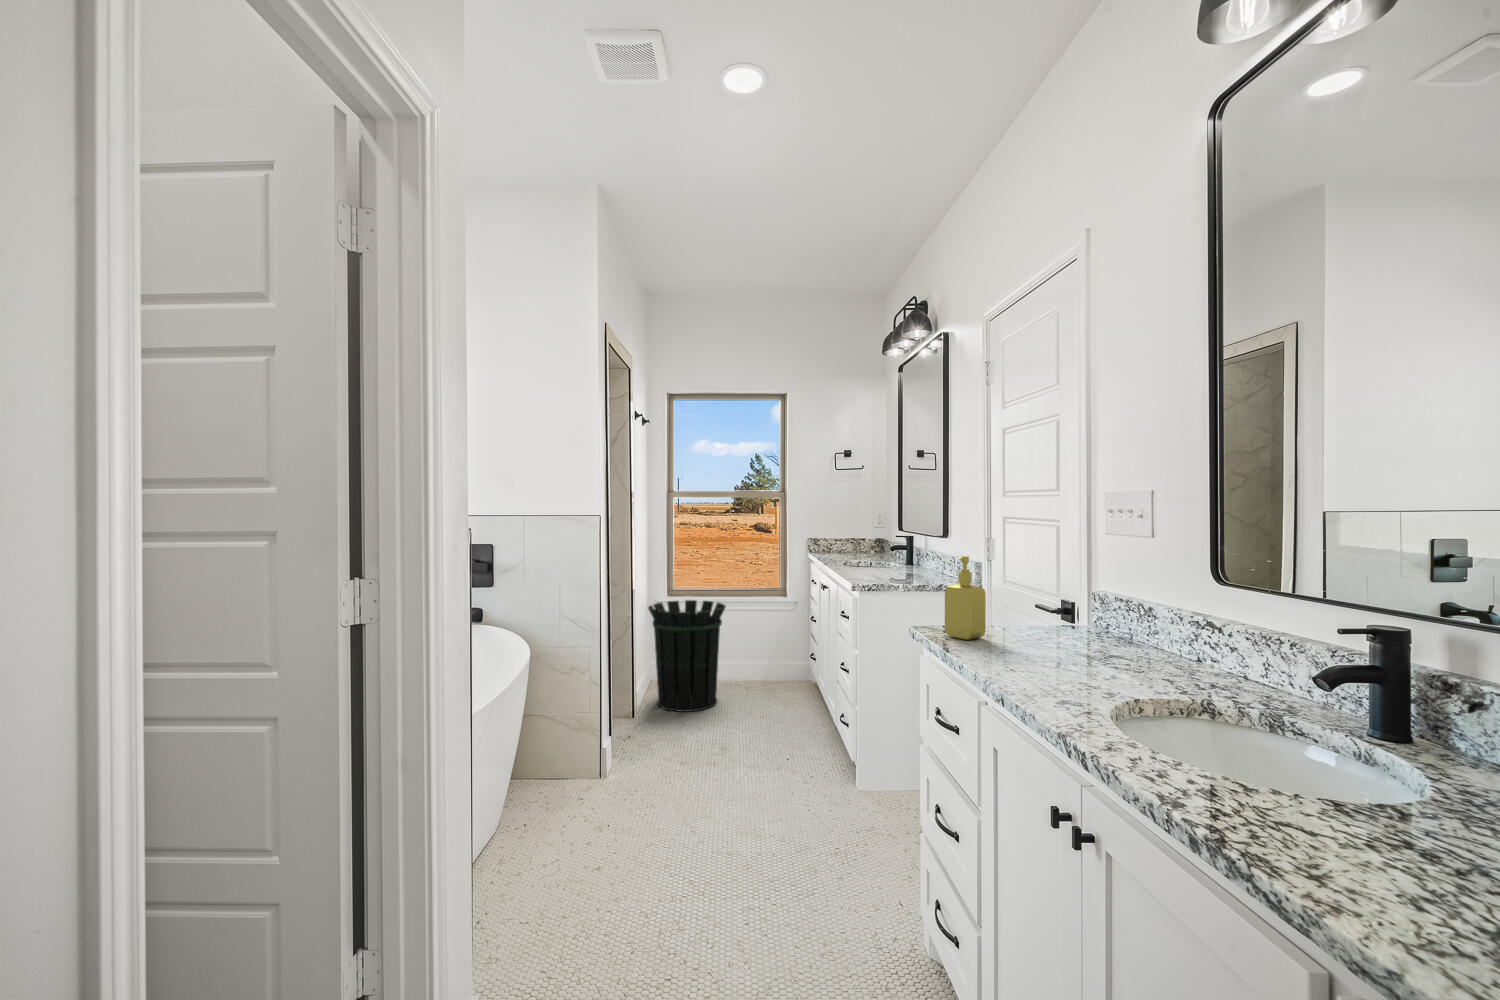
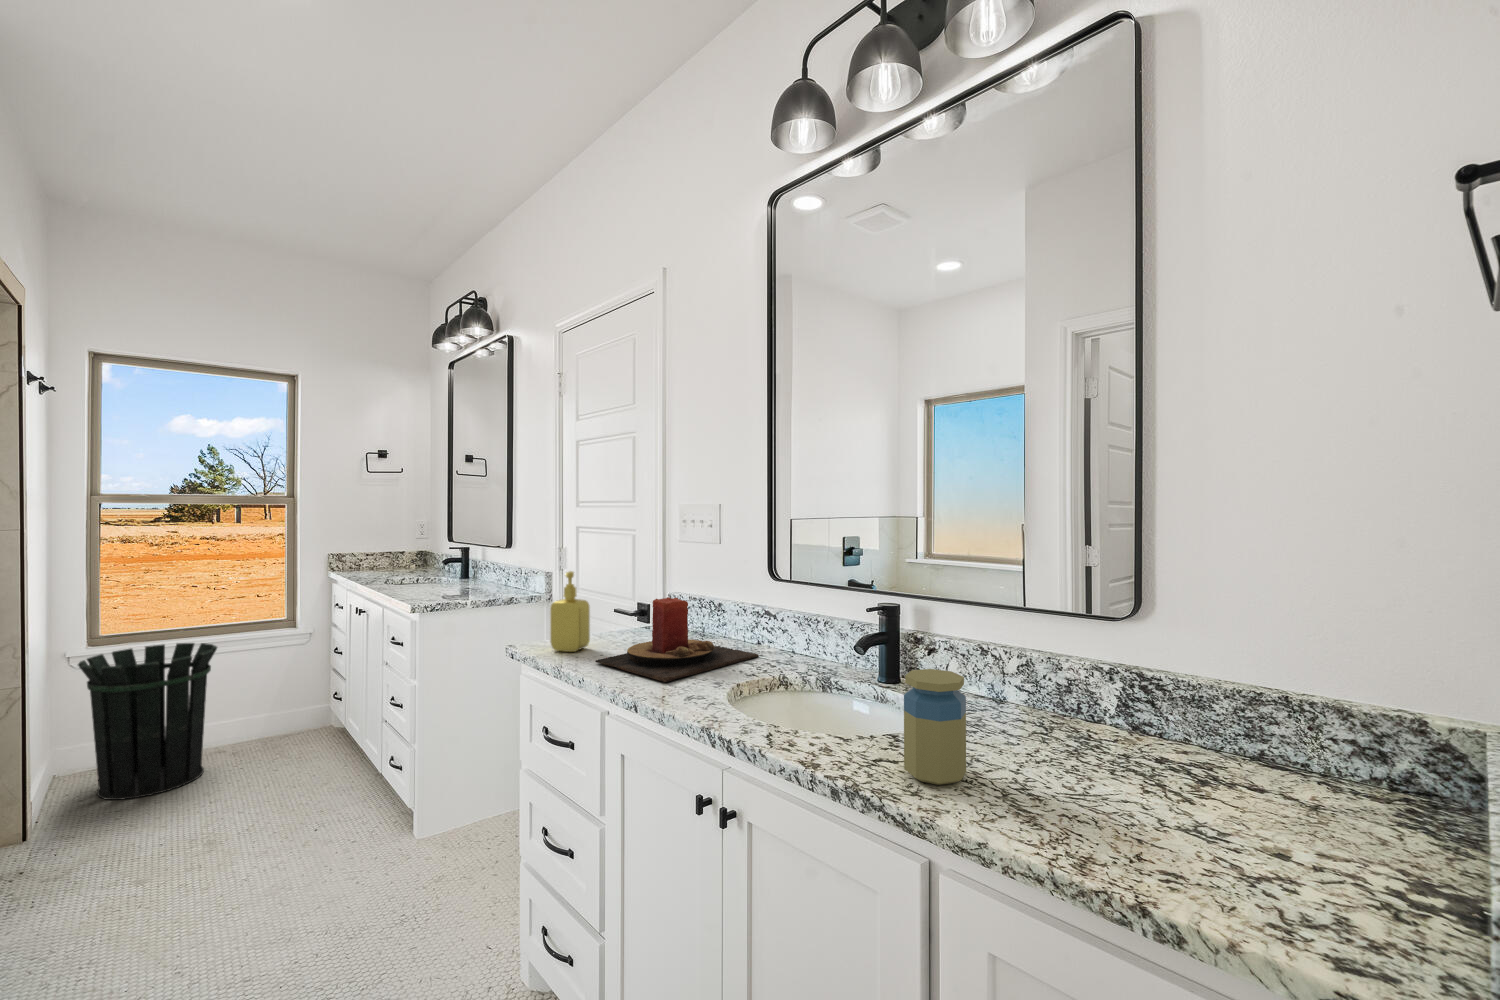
candle: none [981,590,1189,682] -> present [596,597,758,682]
jar: none [1315,705,1437,885] -> present [904,669,966,785]

